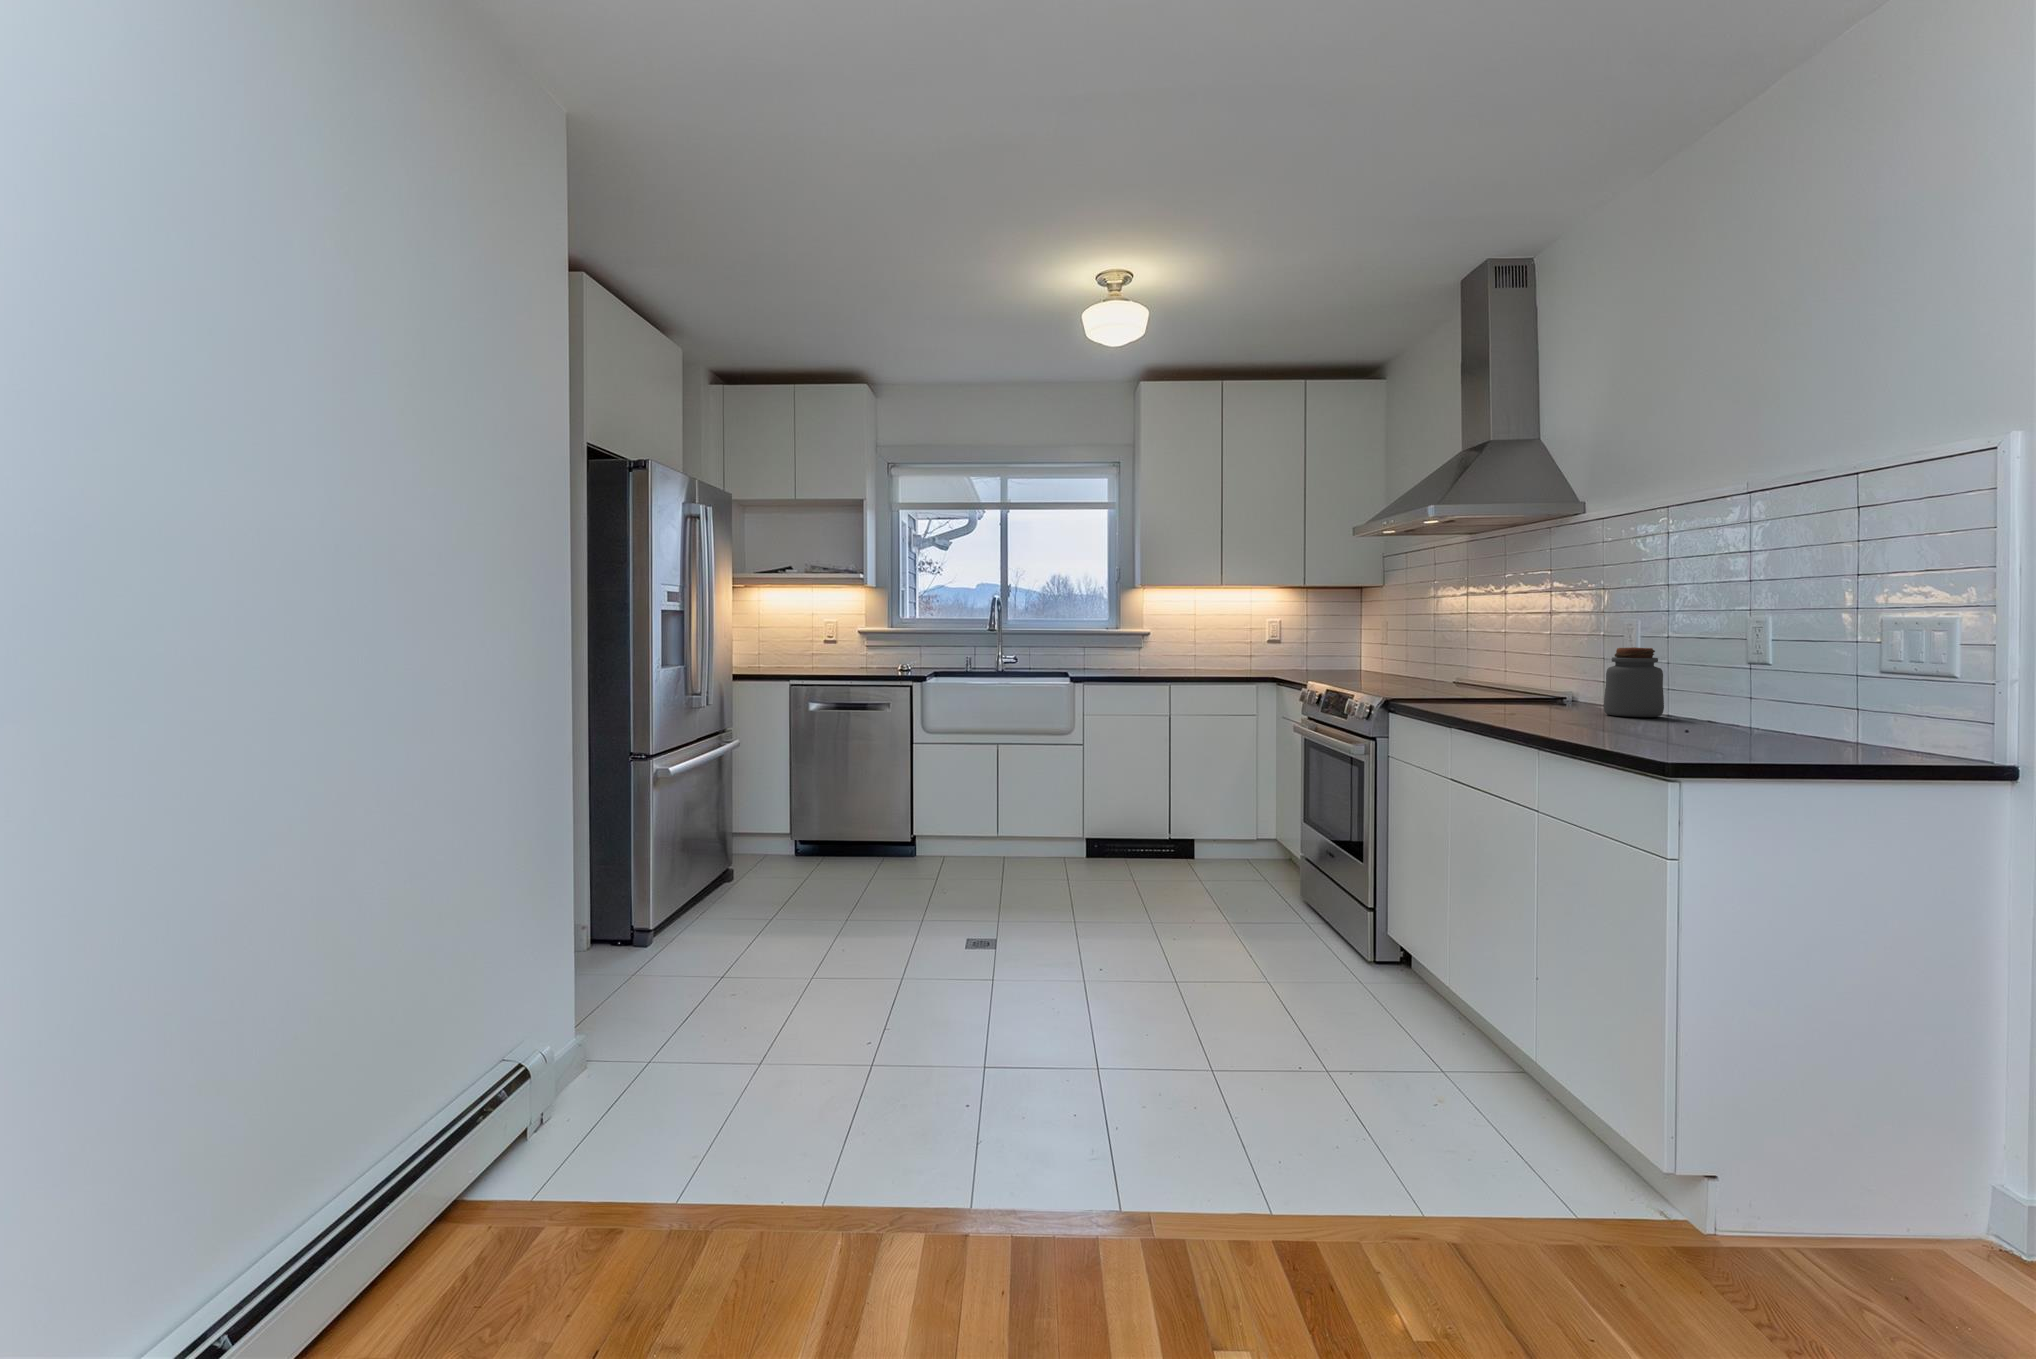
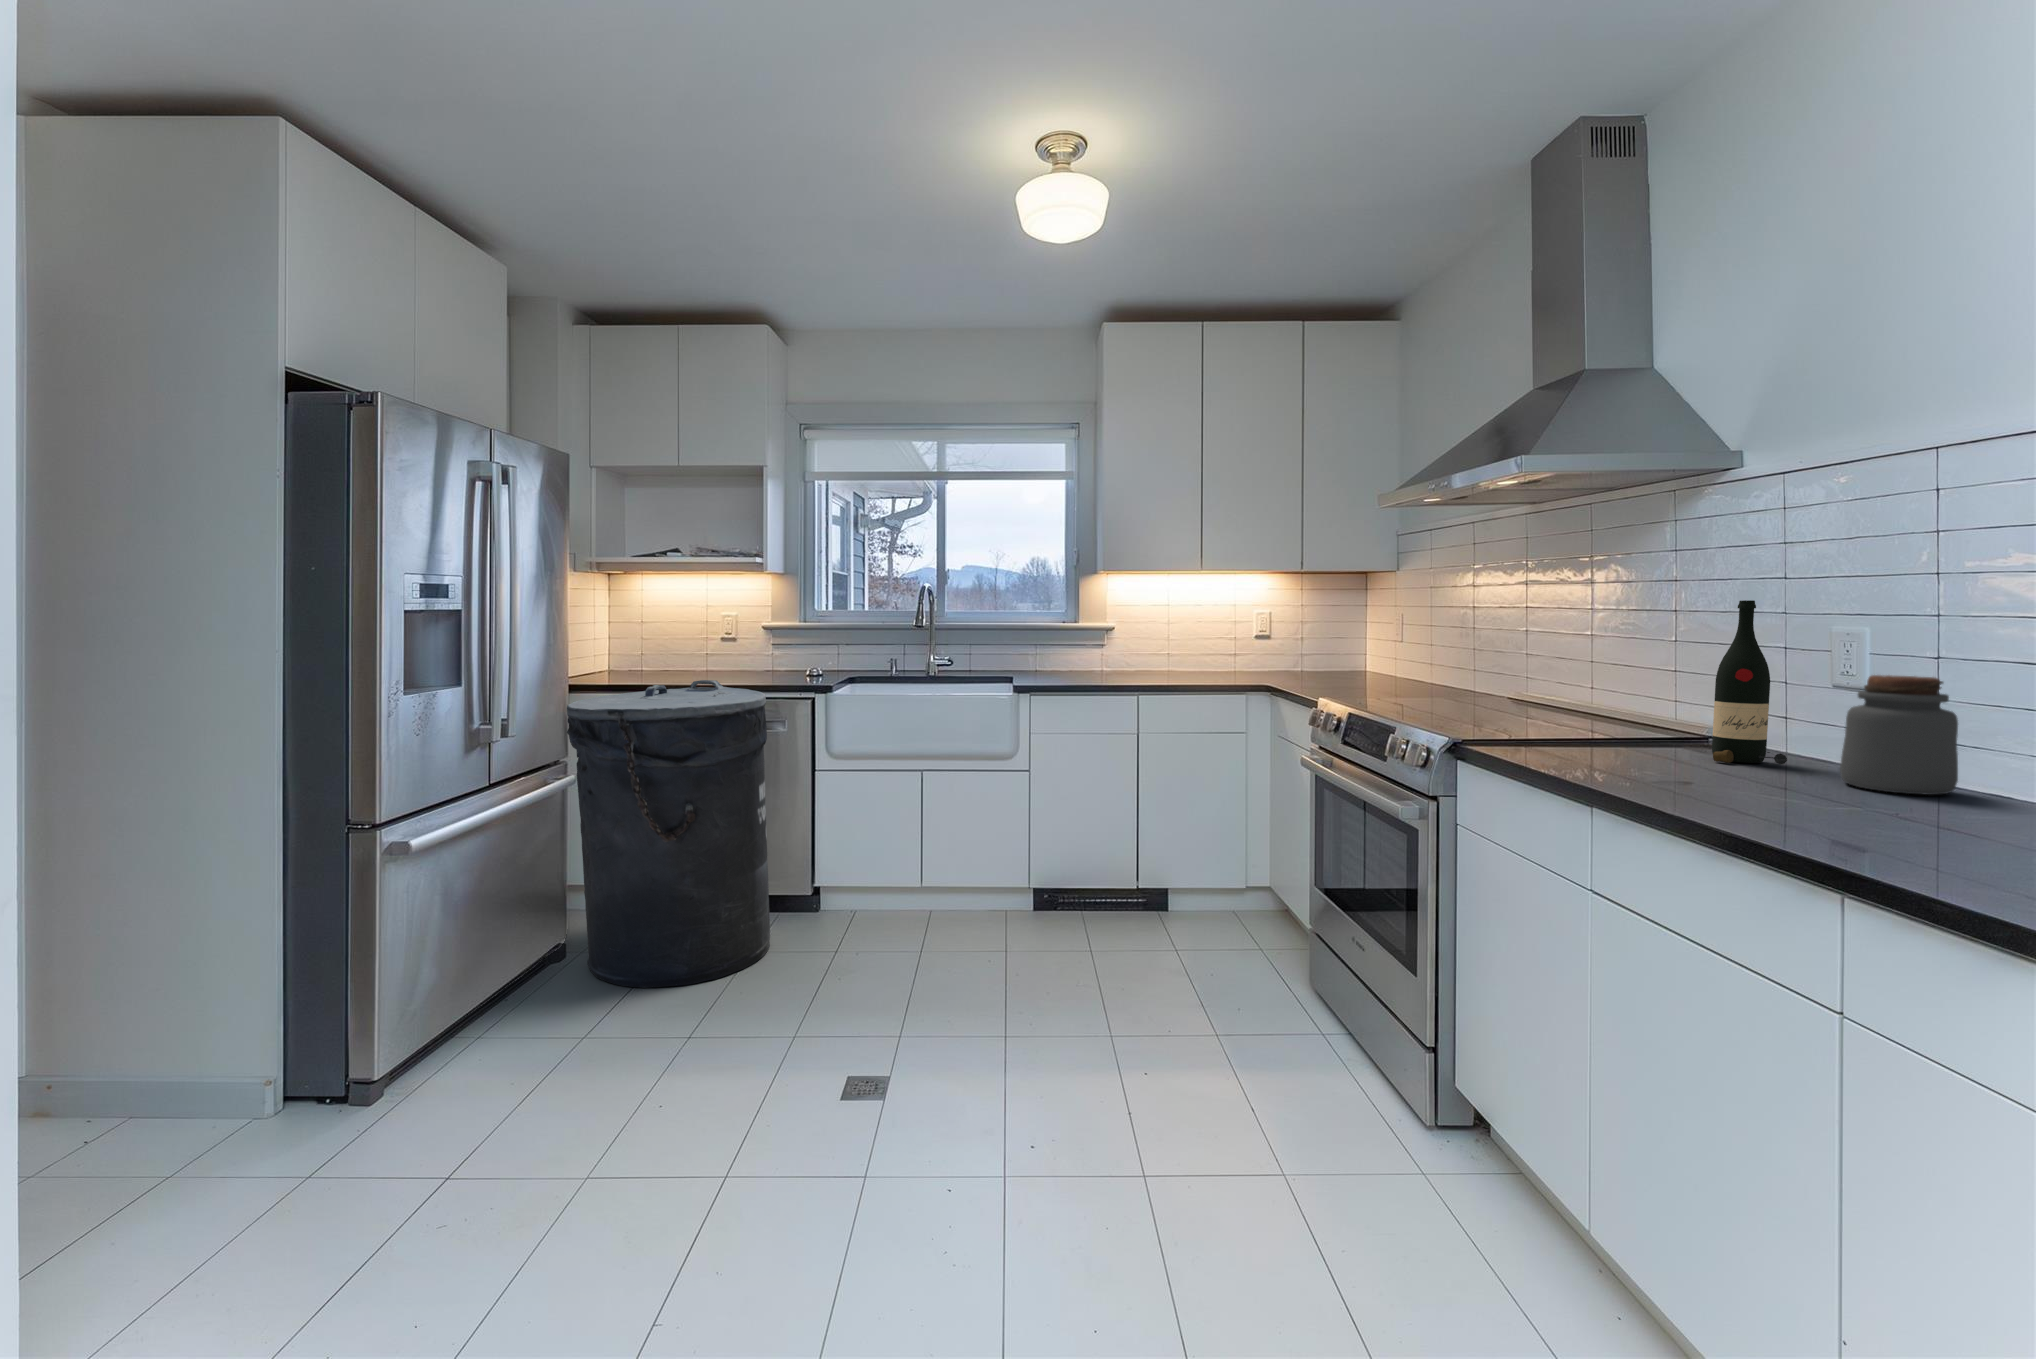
wine bottle: none [1544,603,1587,708] -> present [1712,600,1787,765]
trash can: none [735,670,882,898] -> present [567,680,770,988]

